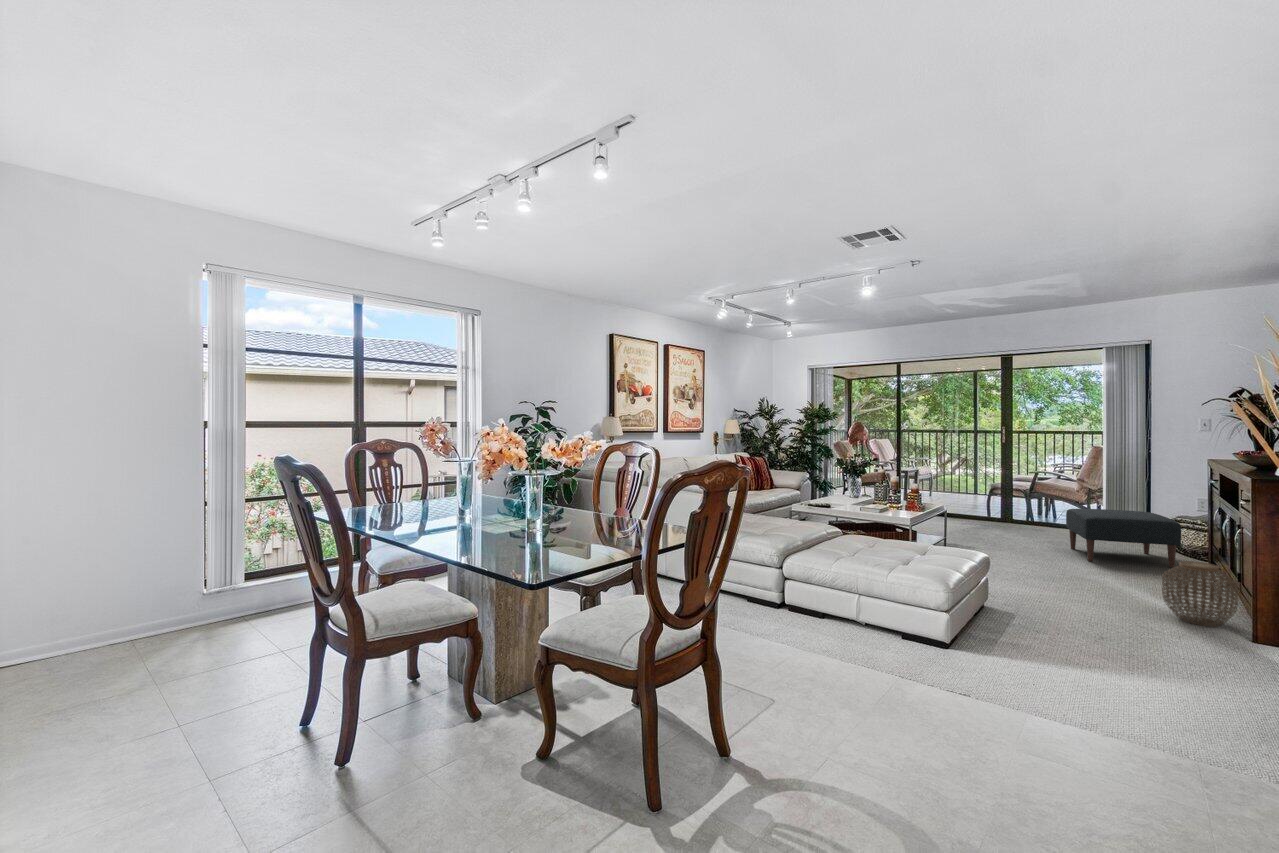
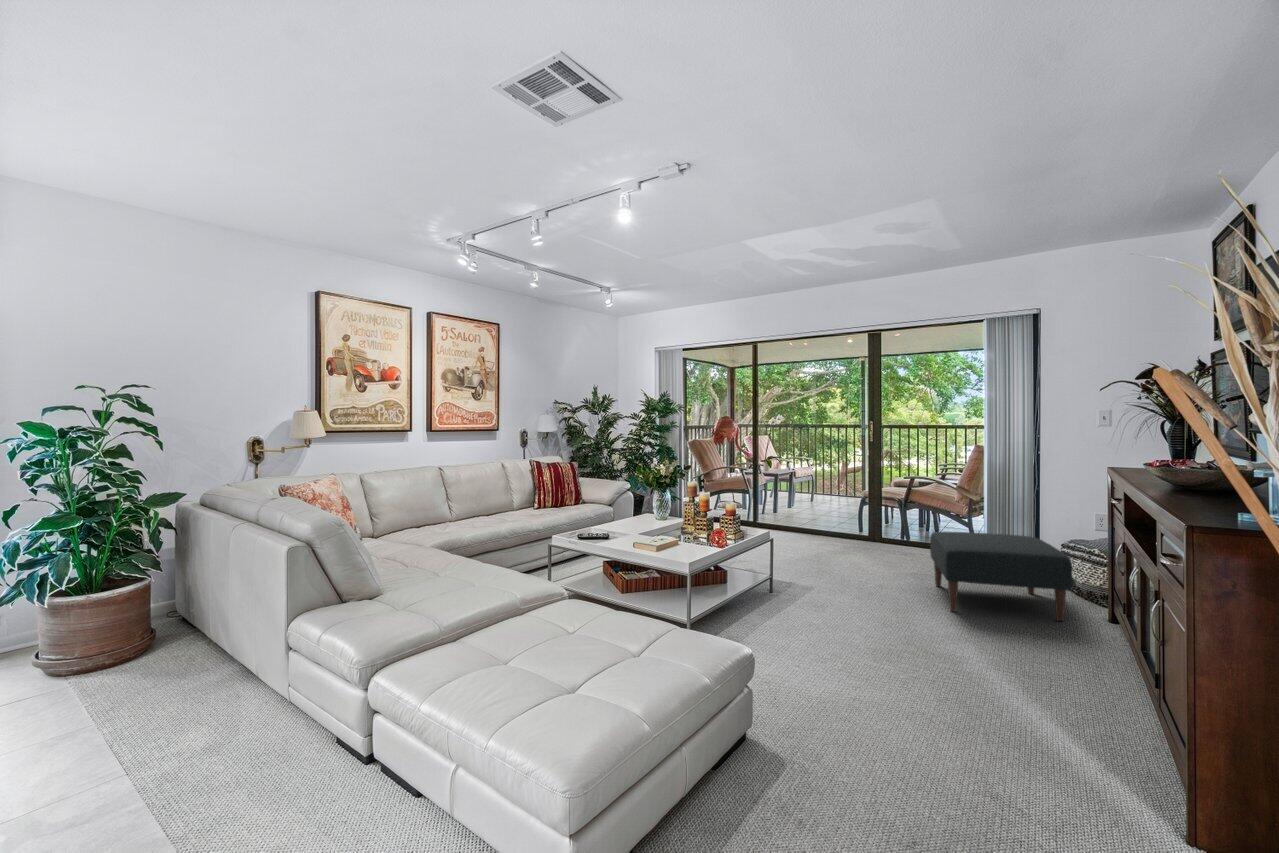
woven basket: present [1162,561,1238,627] -> none [1030,655,1154,783]

